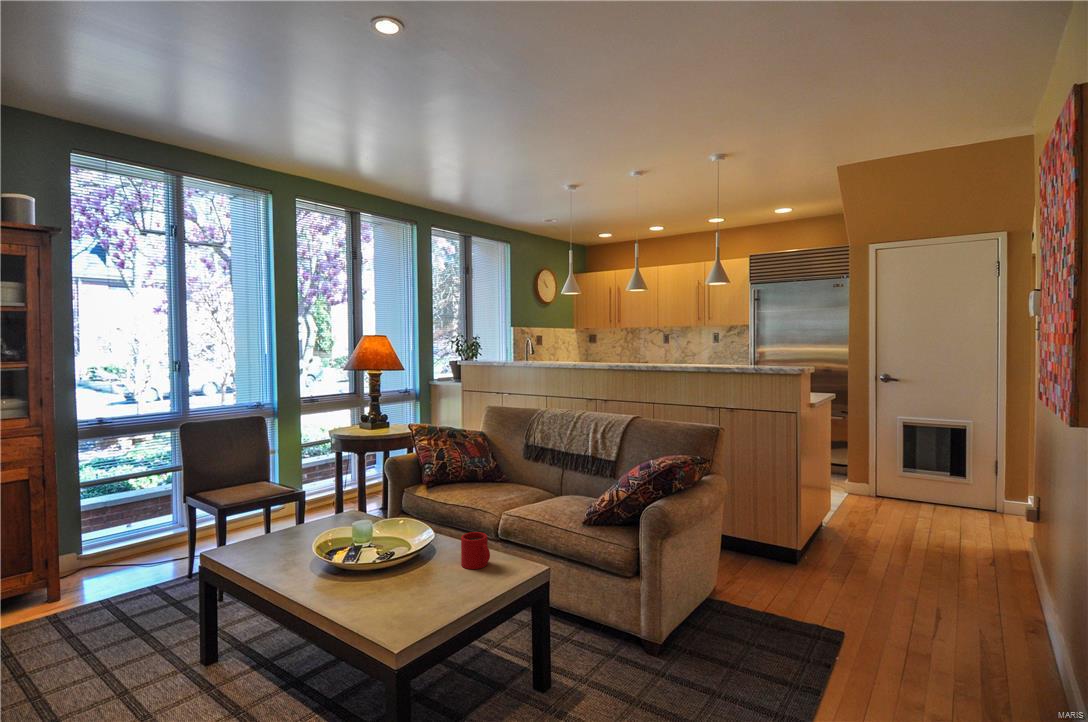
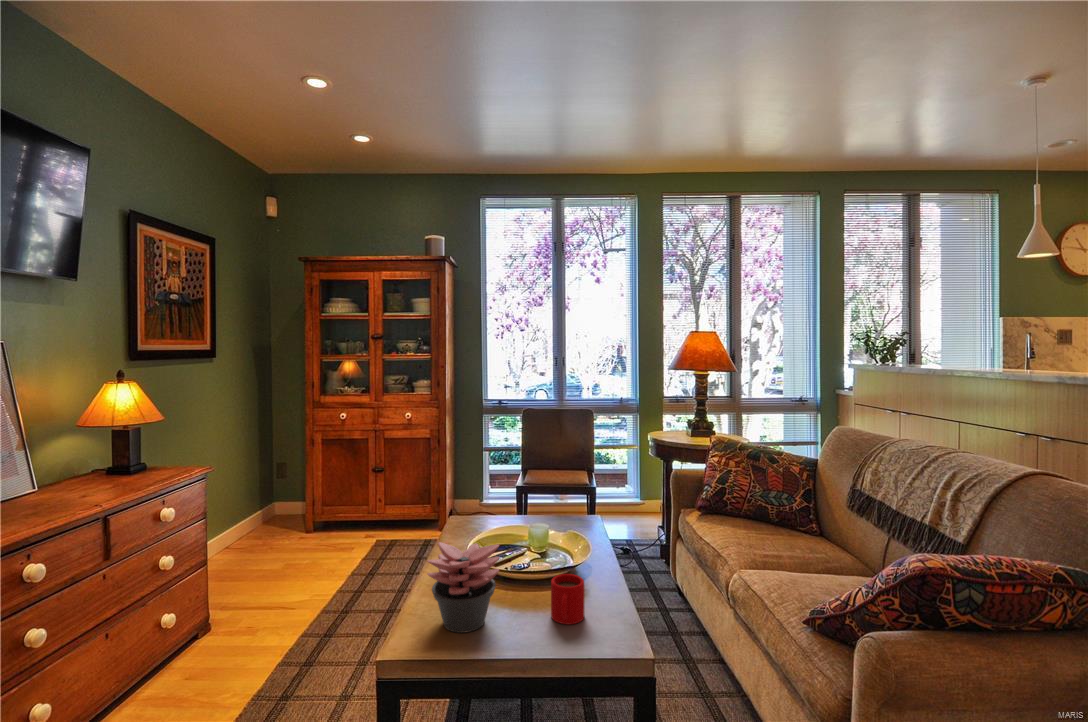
succulent plant: none [386,522,452,604] -> present [427,542,499,633]

